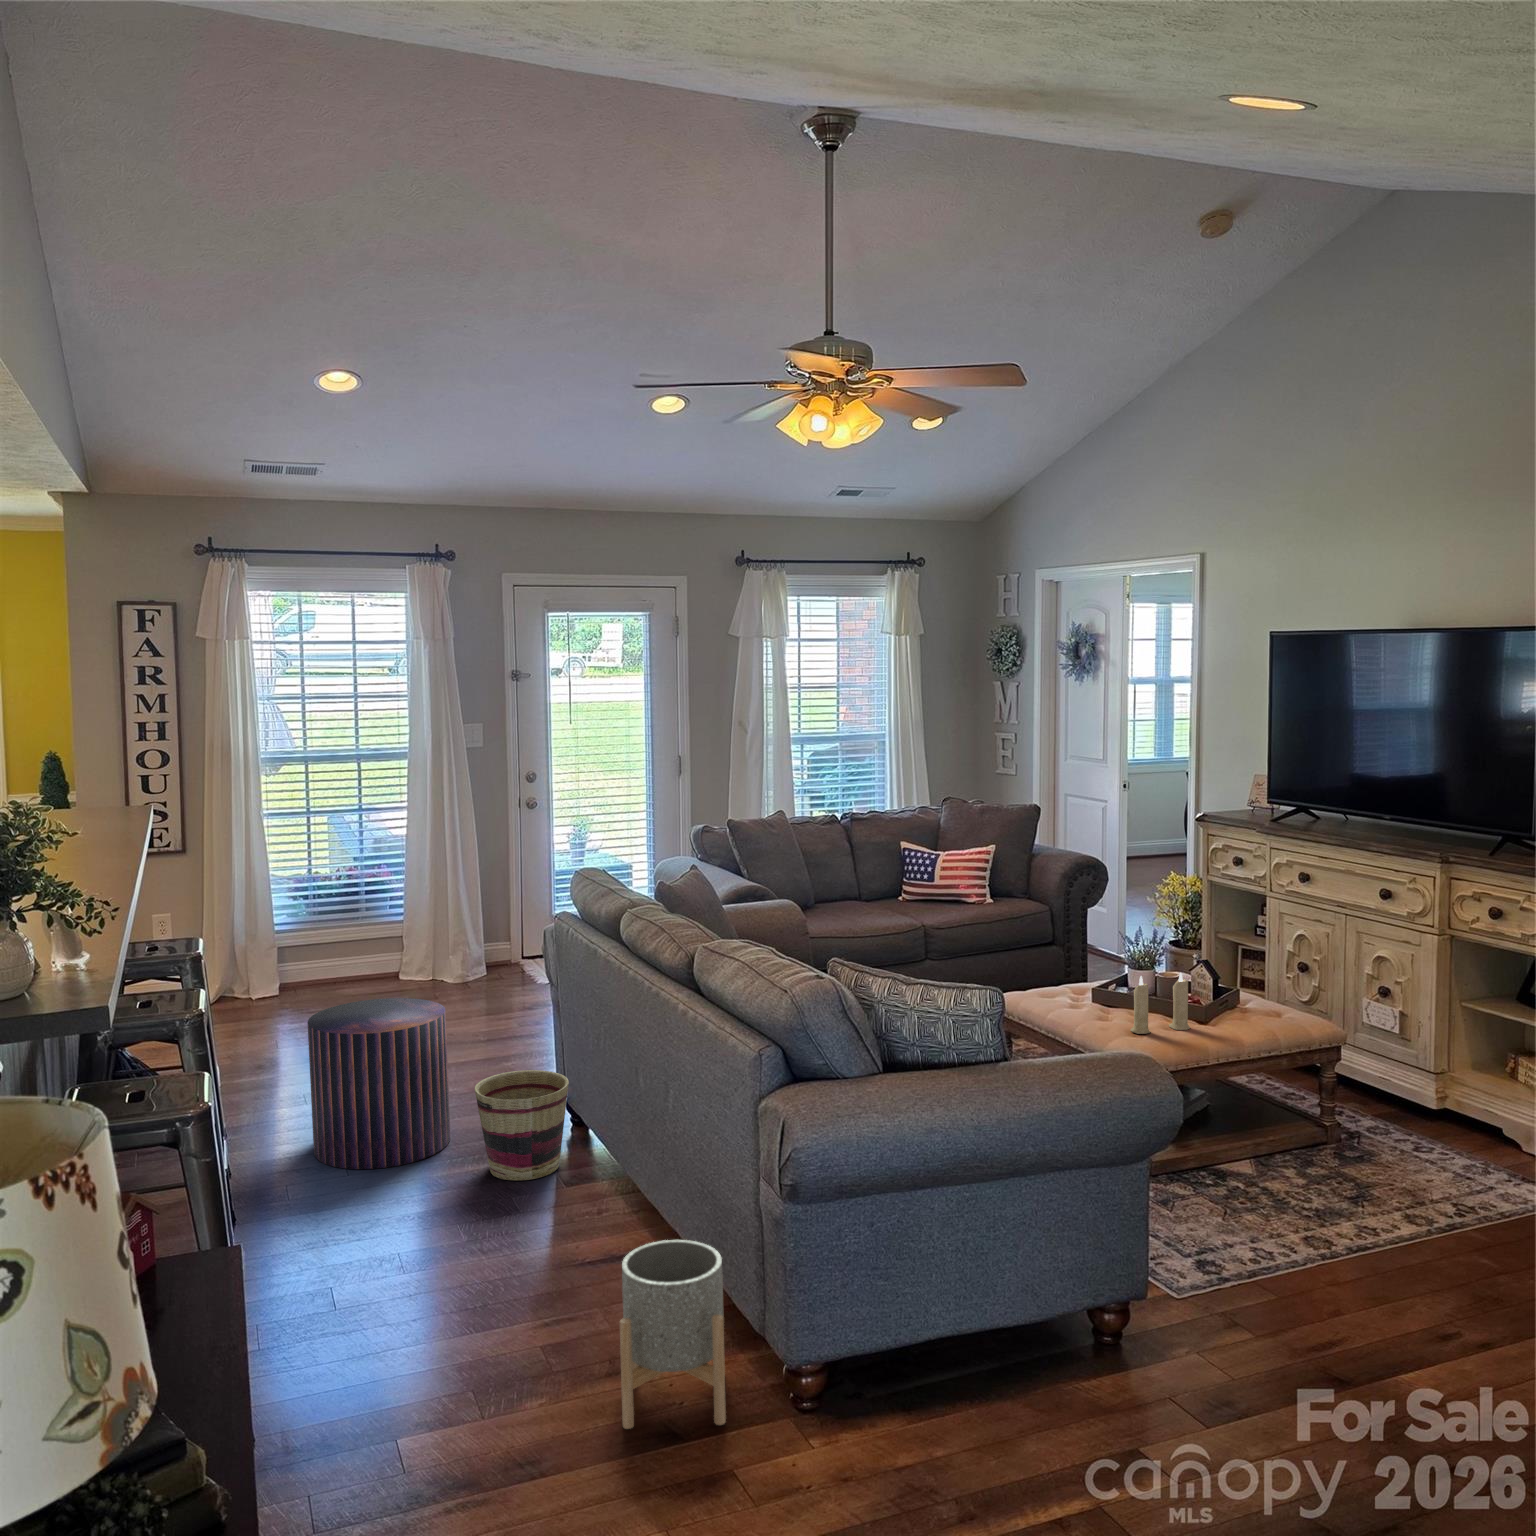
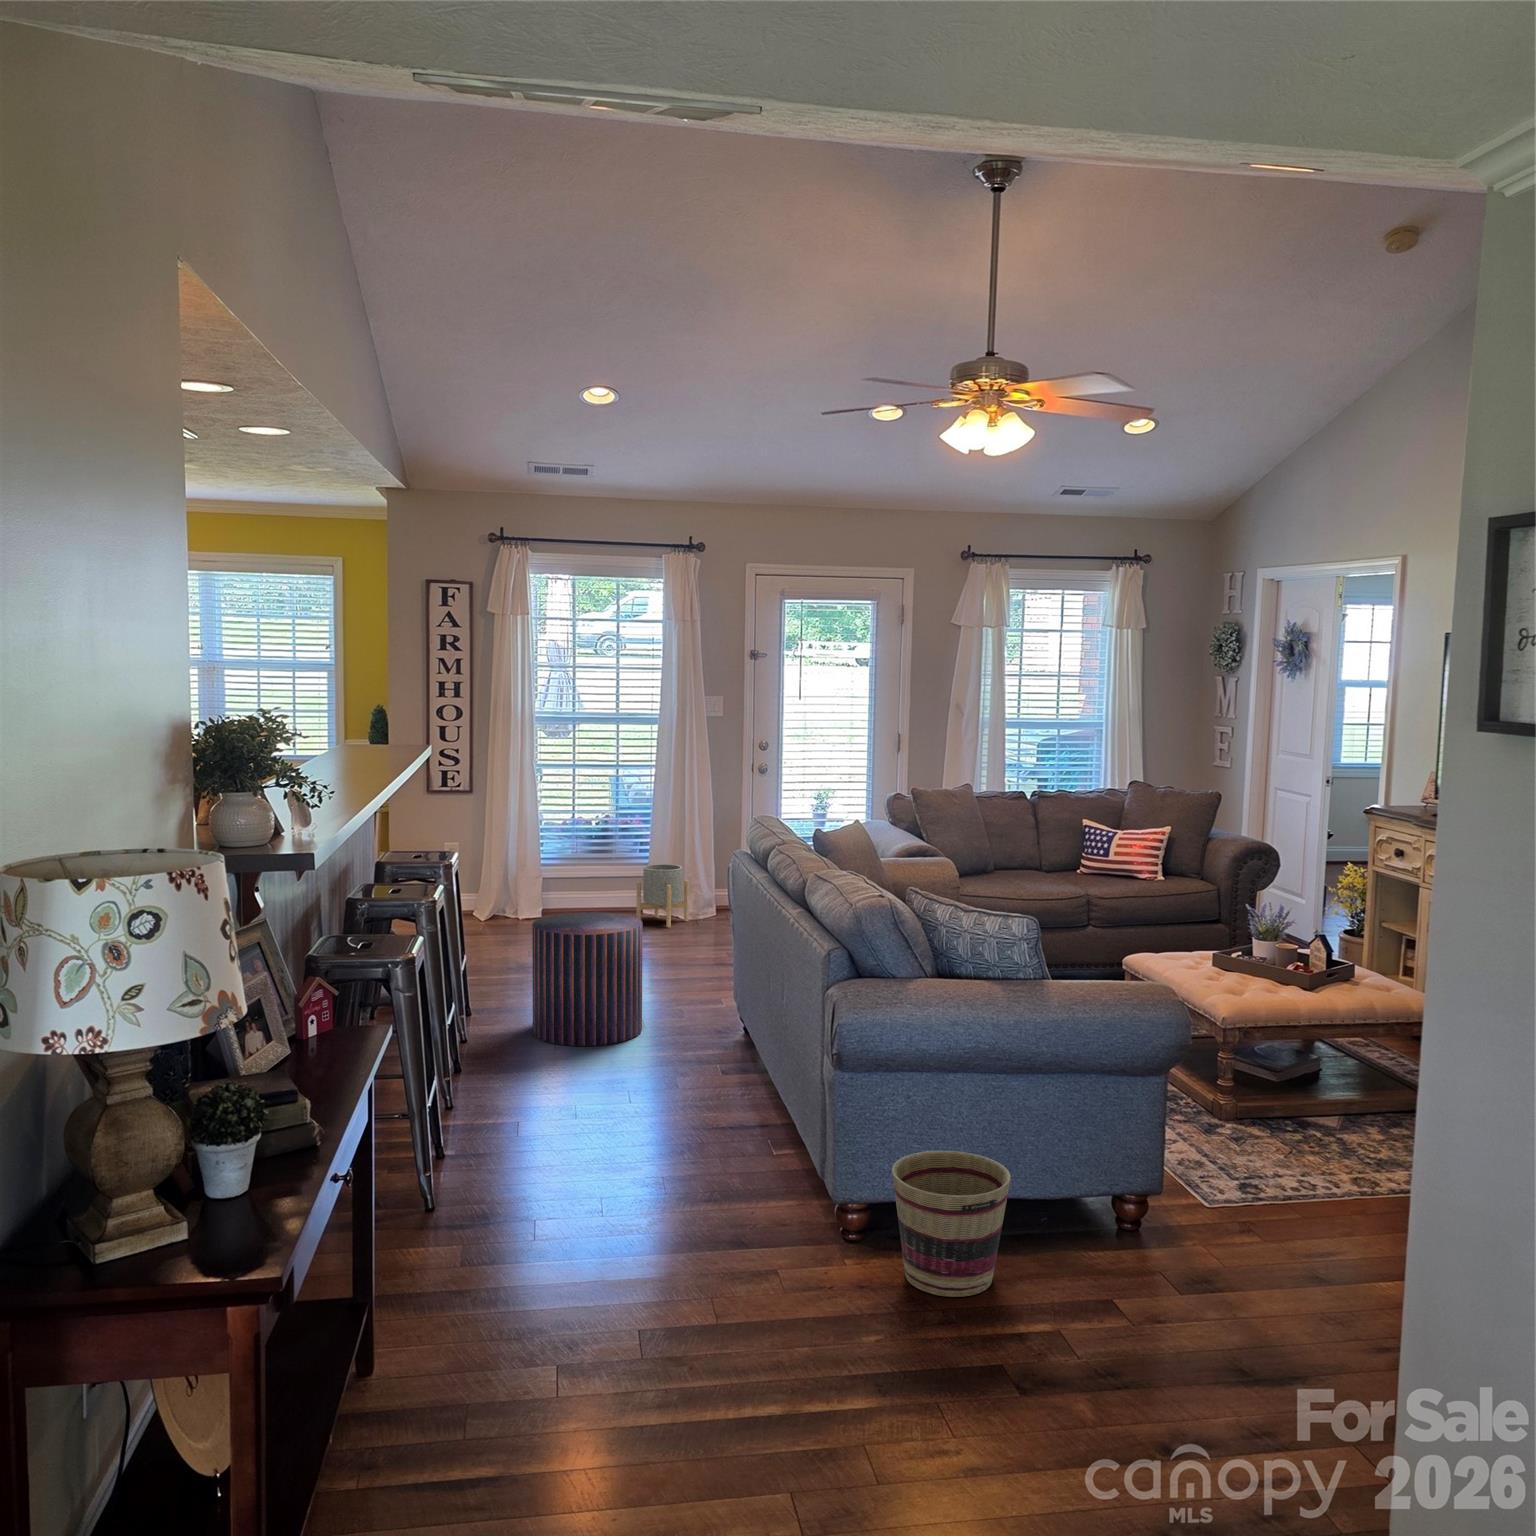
candle: present [1130,973,1190,1034] -> none [1227,935,1287,991]
basket: present [475,1070,569,1181] -> present [892,1151,1011,1297]
planter: present [620,1240,726,1429] -> present [636,864,689,927]

